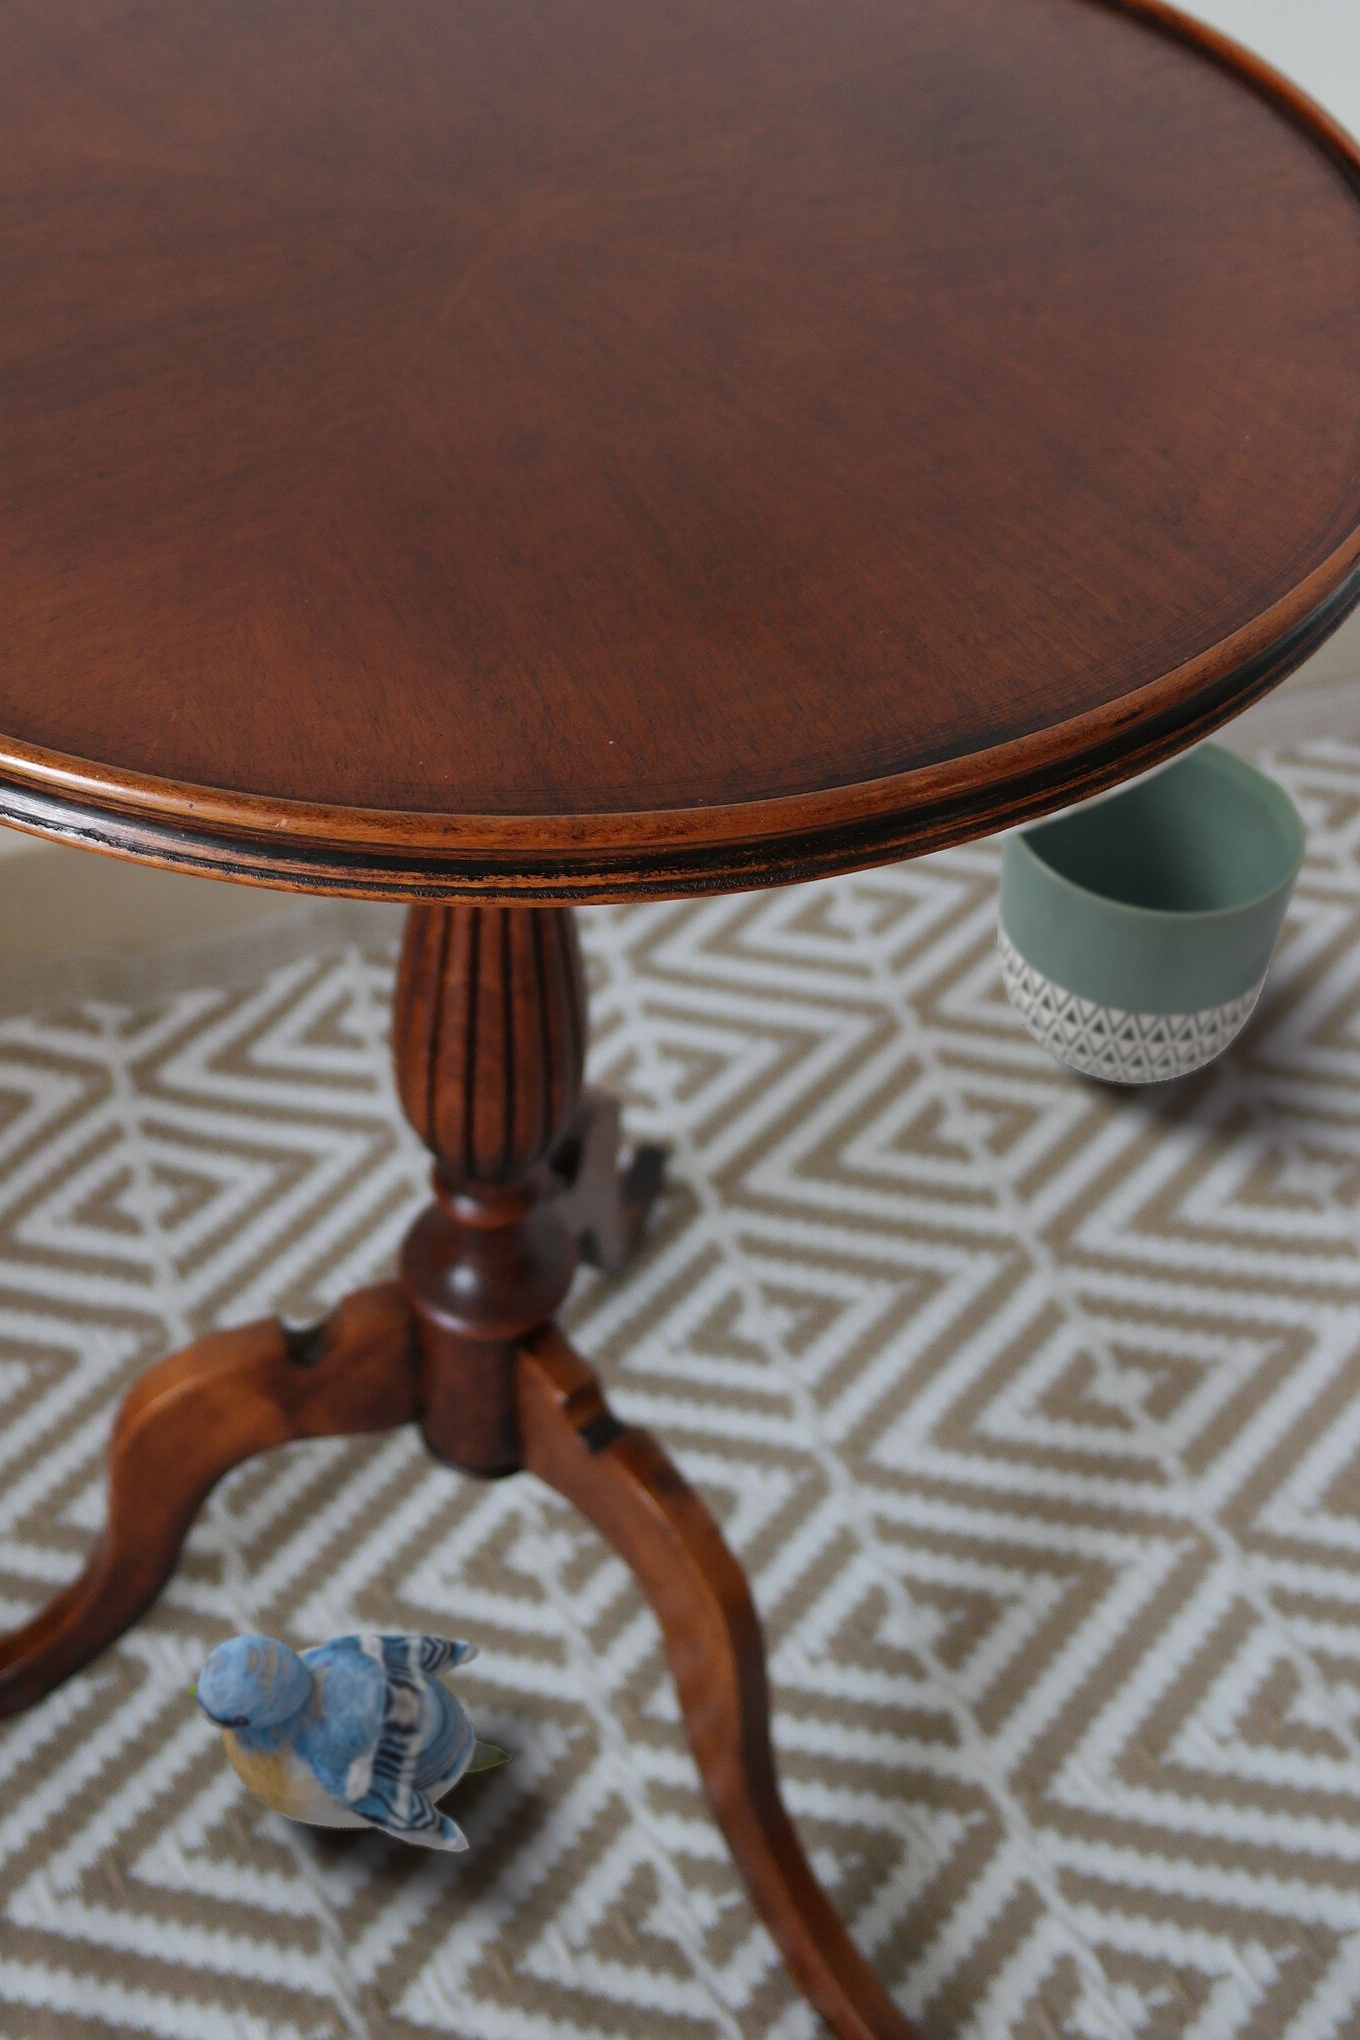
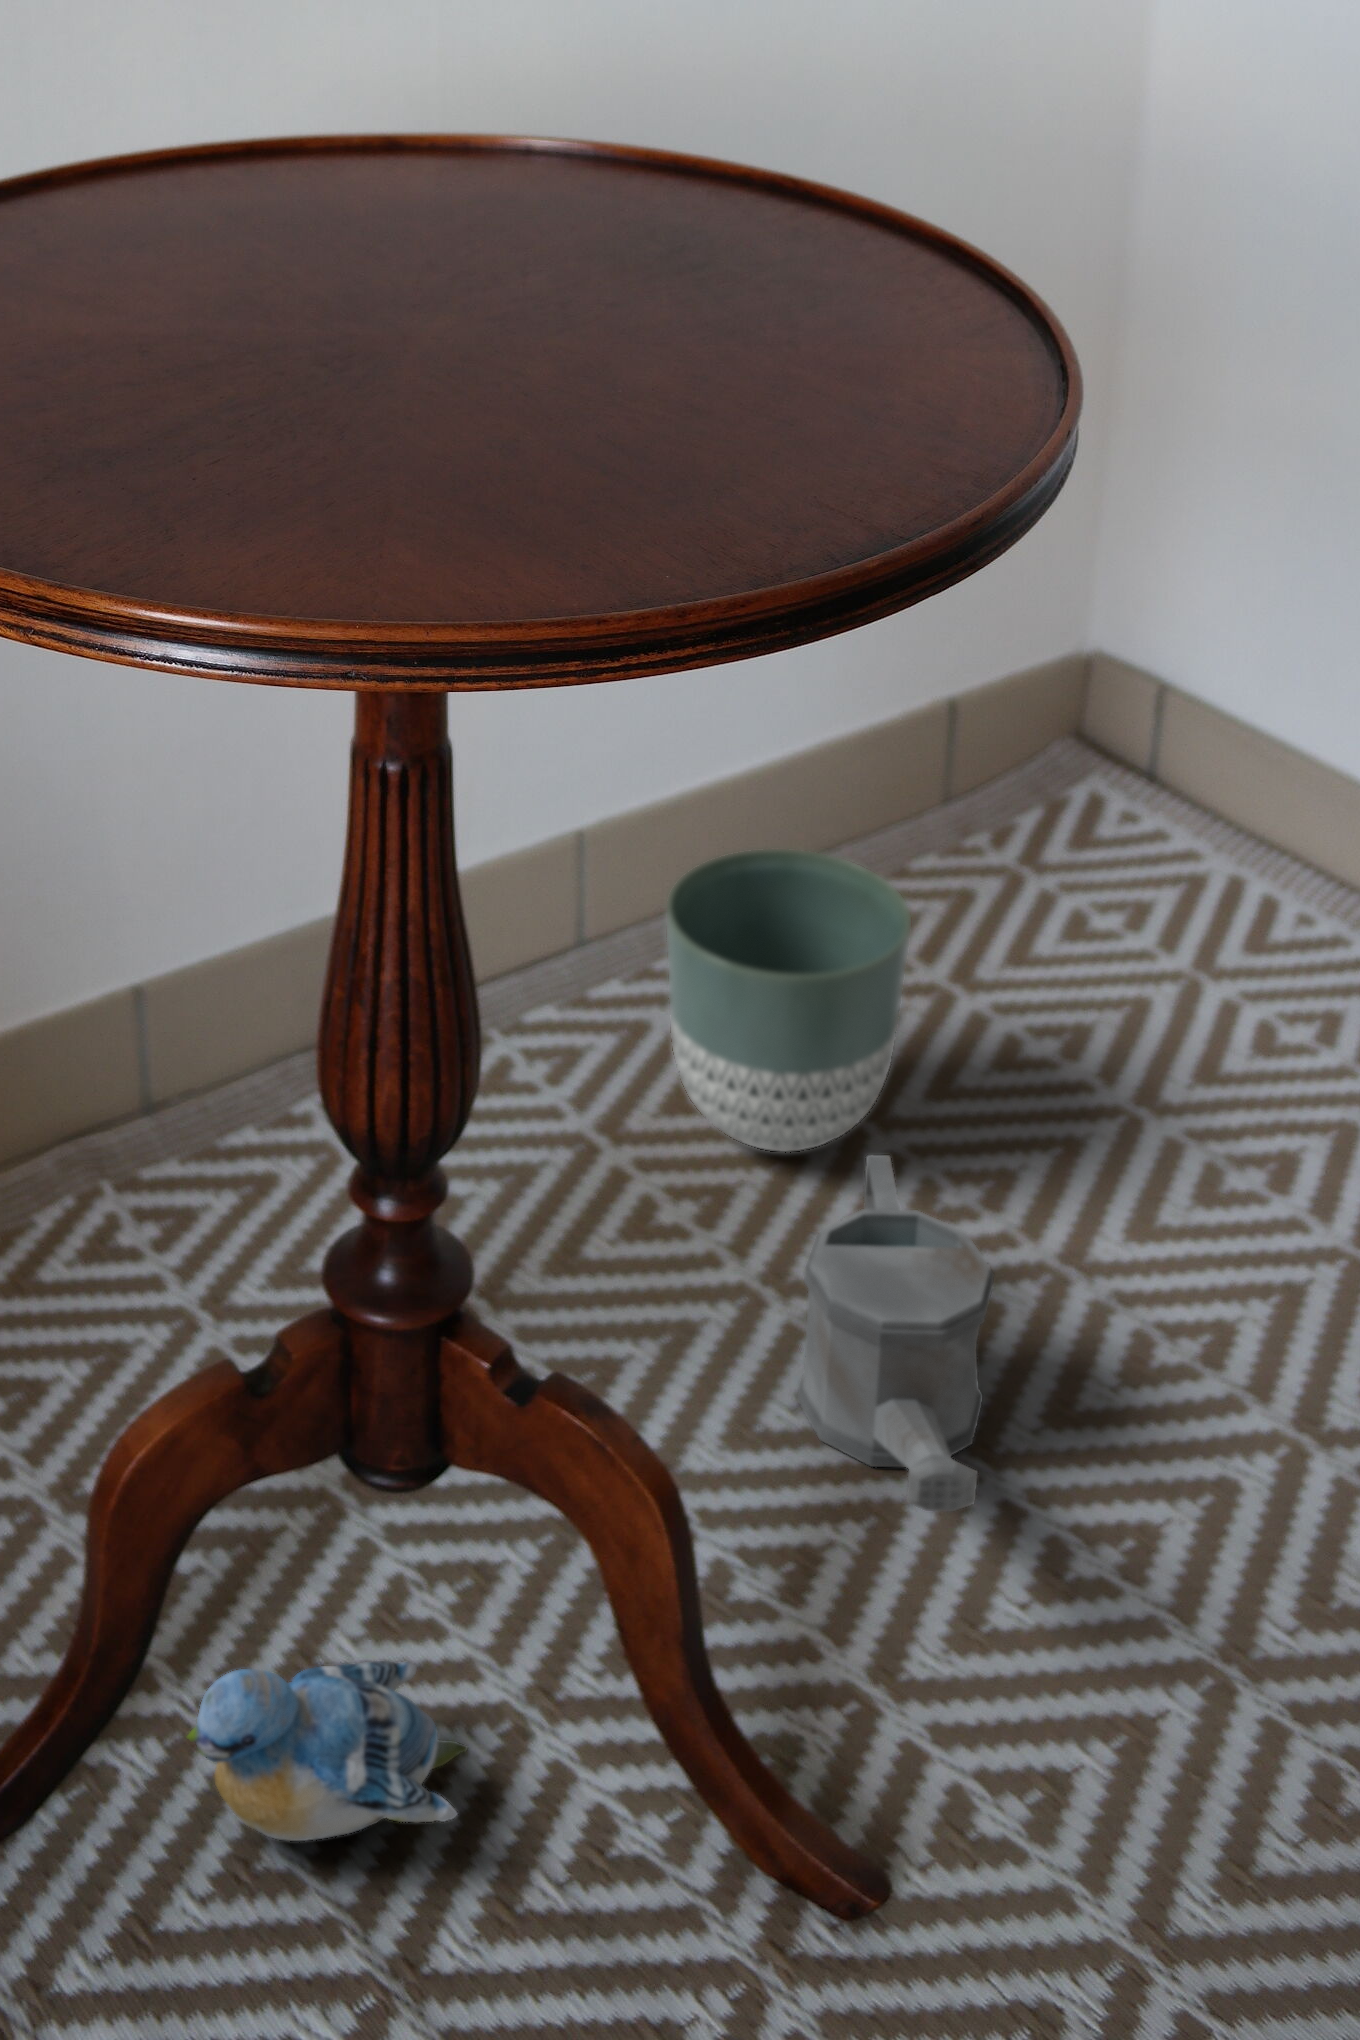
watering can: none [1030,1139,1286,1650] -> present [797,1155,994,1512]

